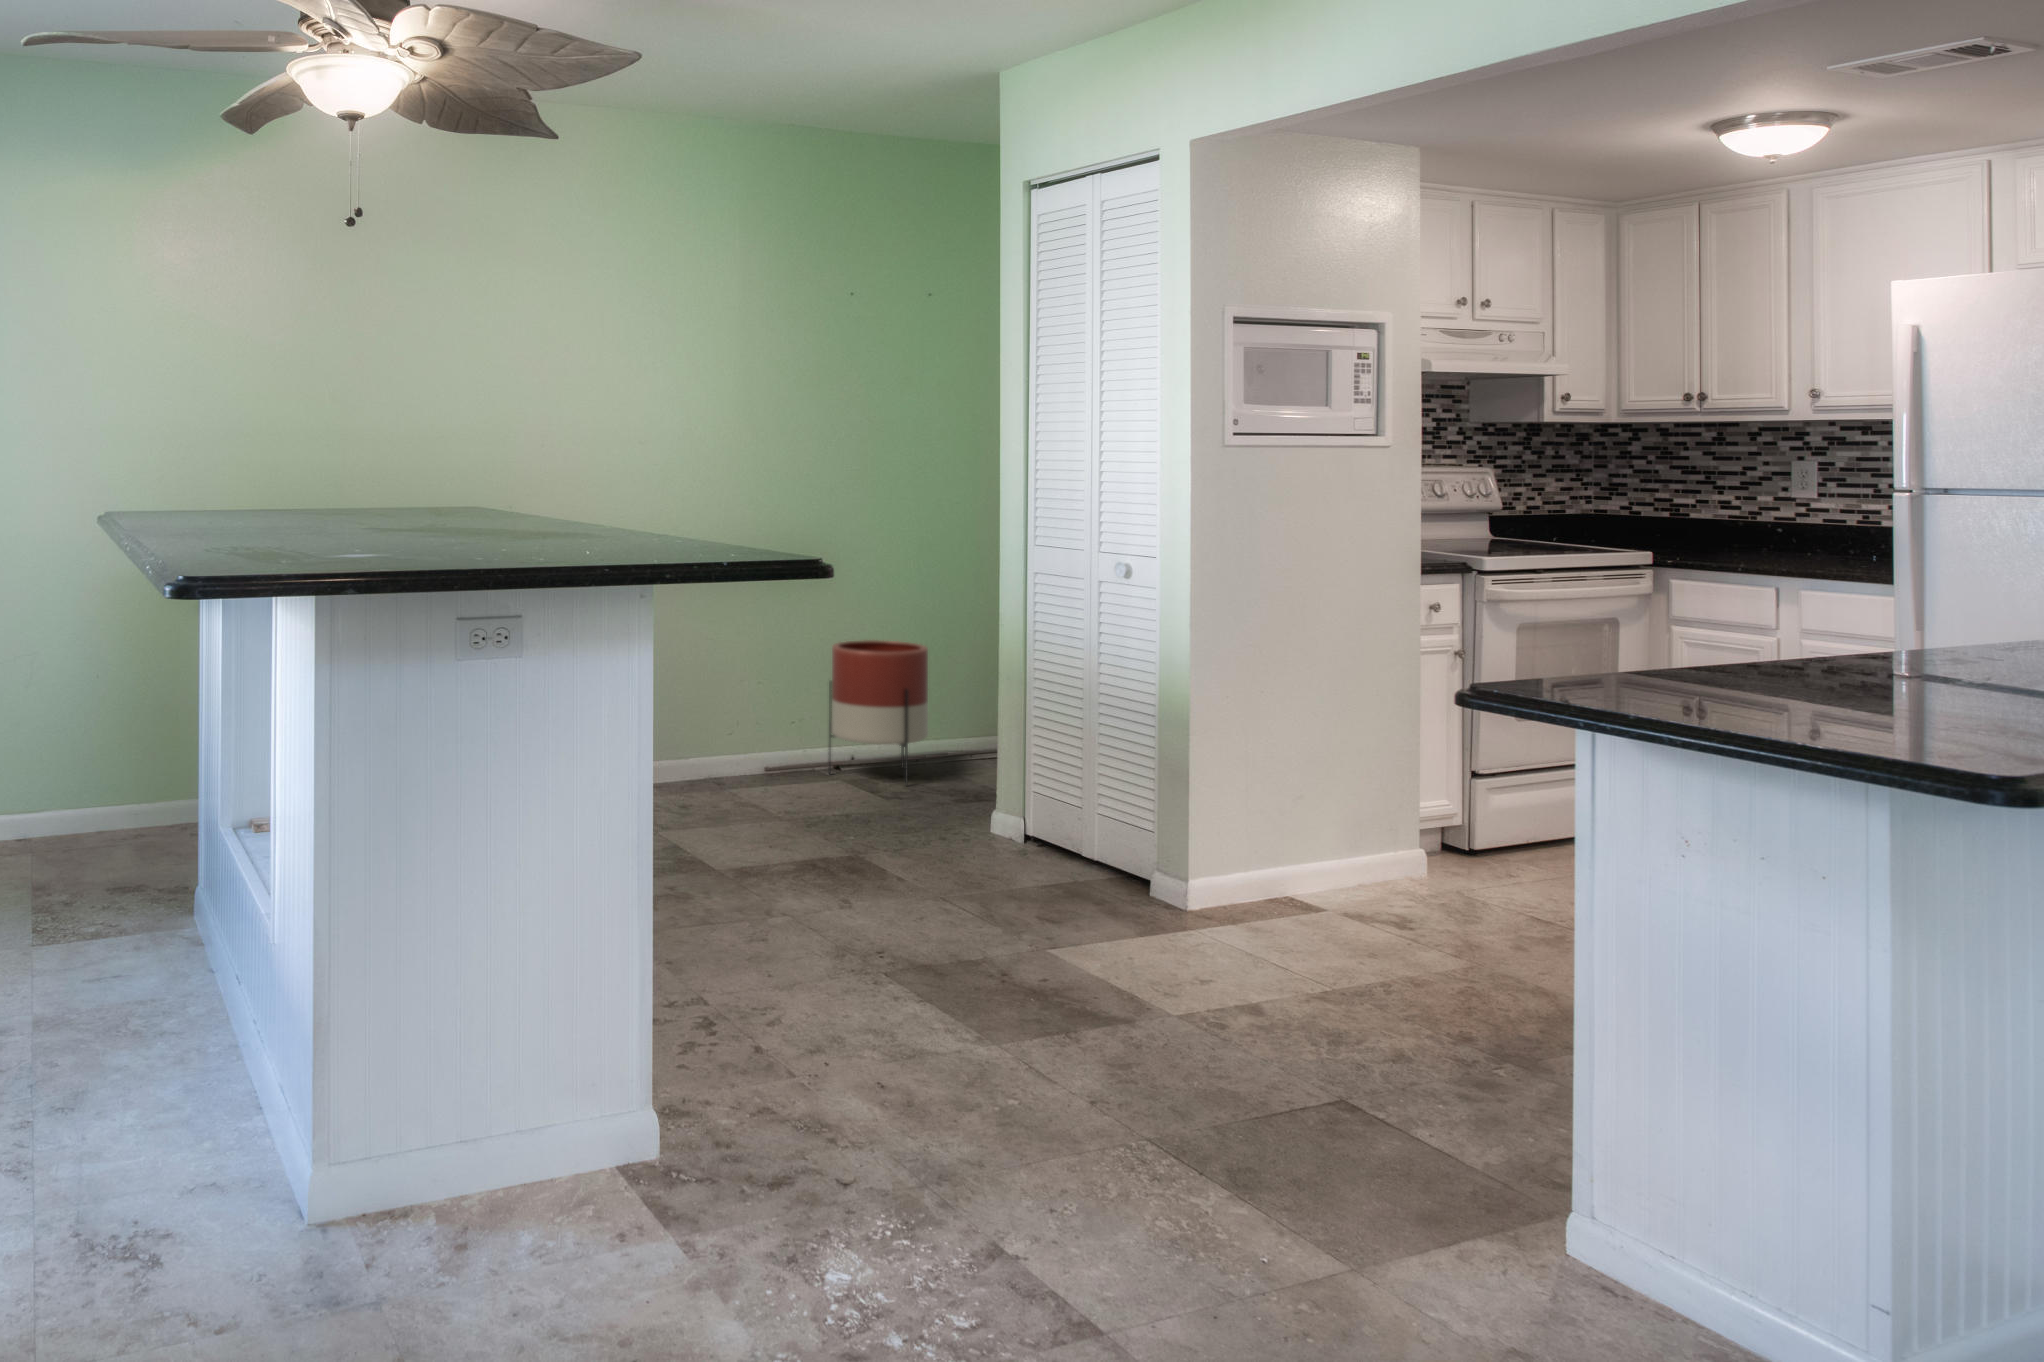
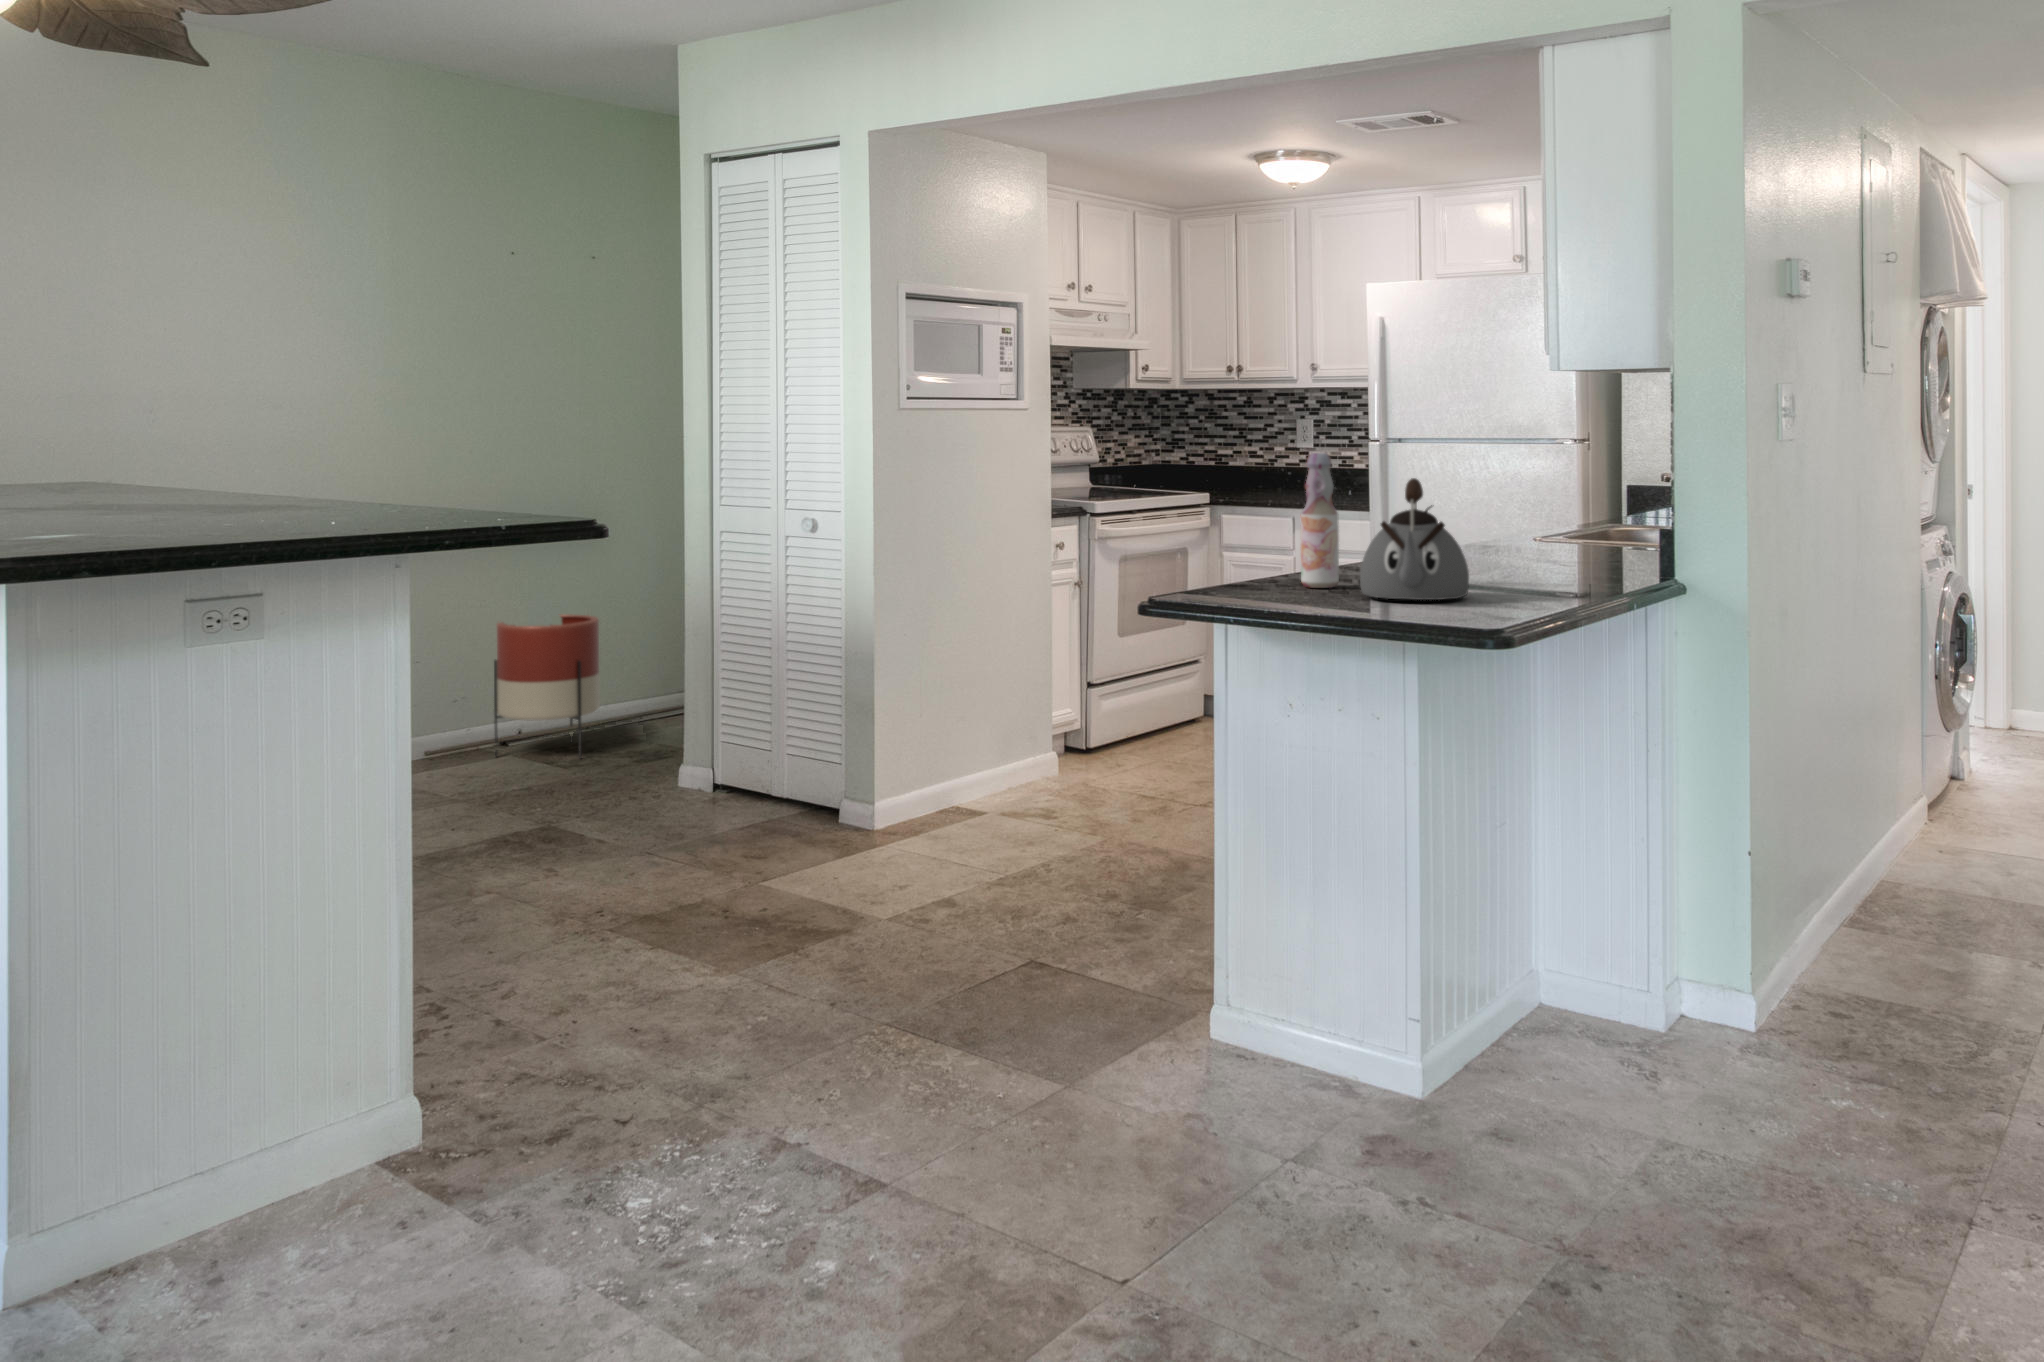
bottle: none [1702,522,1761,699] -> present [1301,453,1339,588]
kettle: none [1785,563,1968,734] -> present [1360,478,1469,600]

